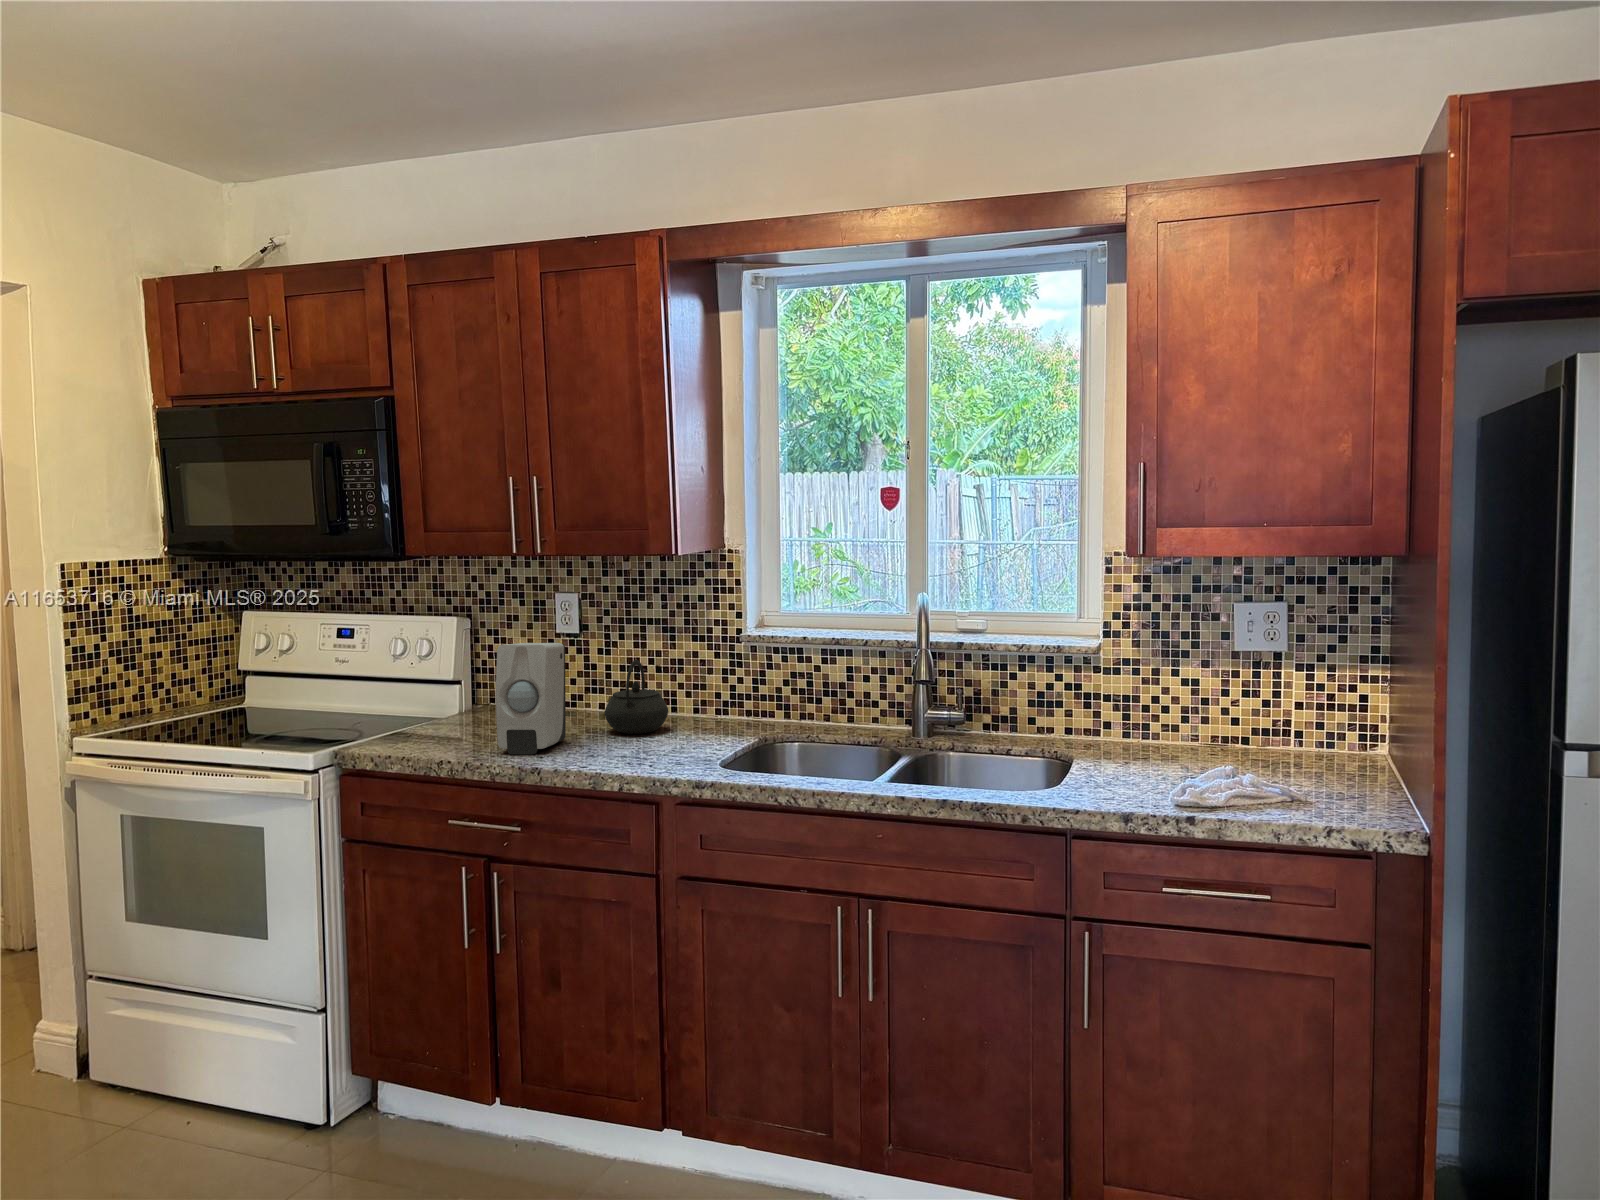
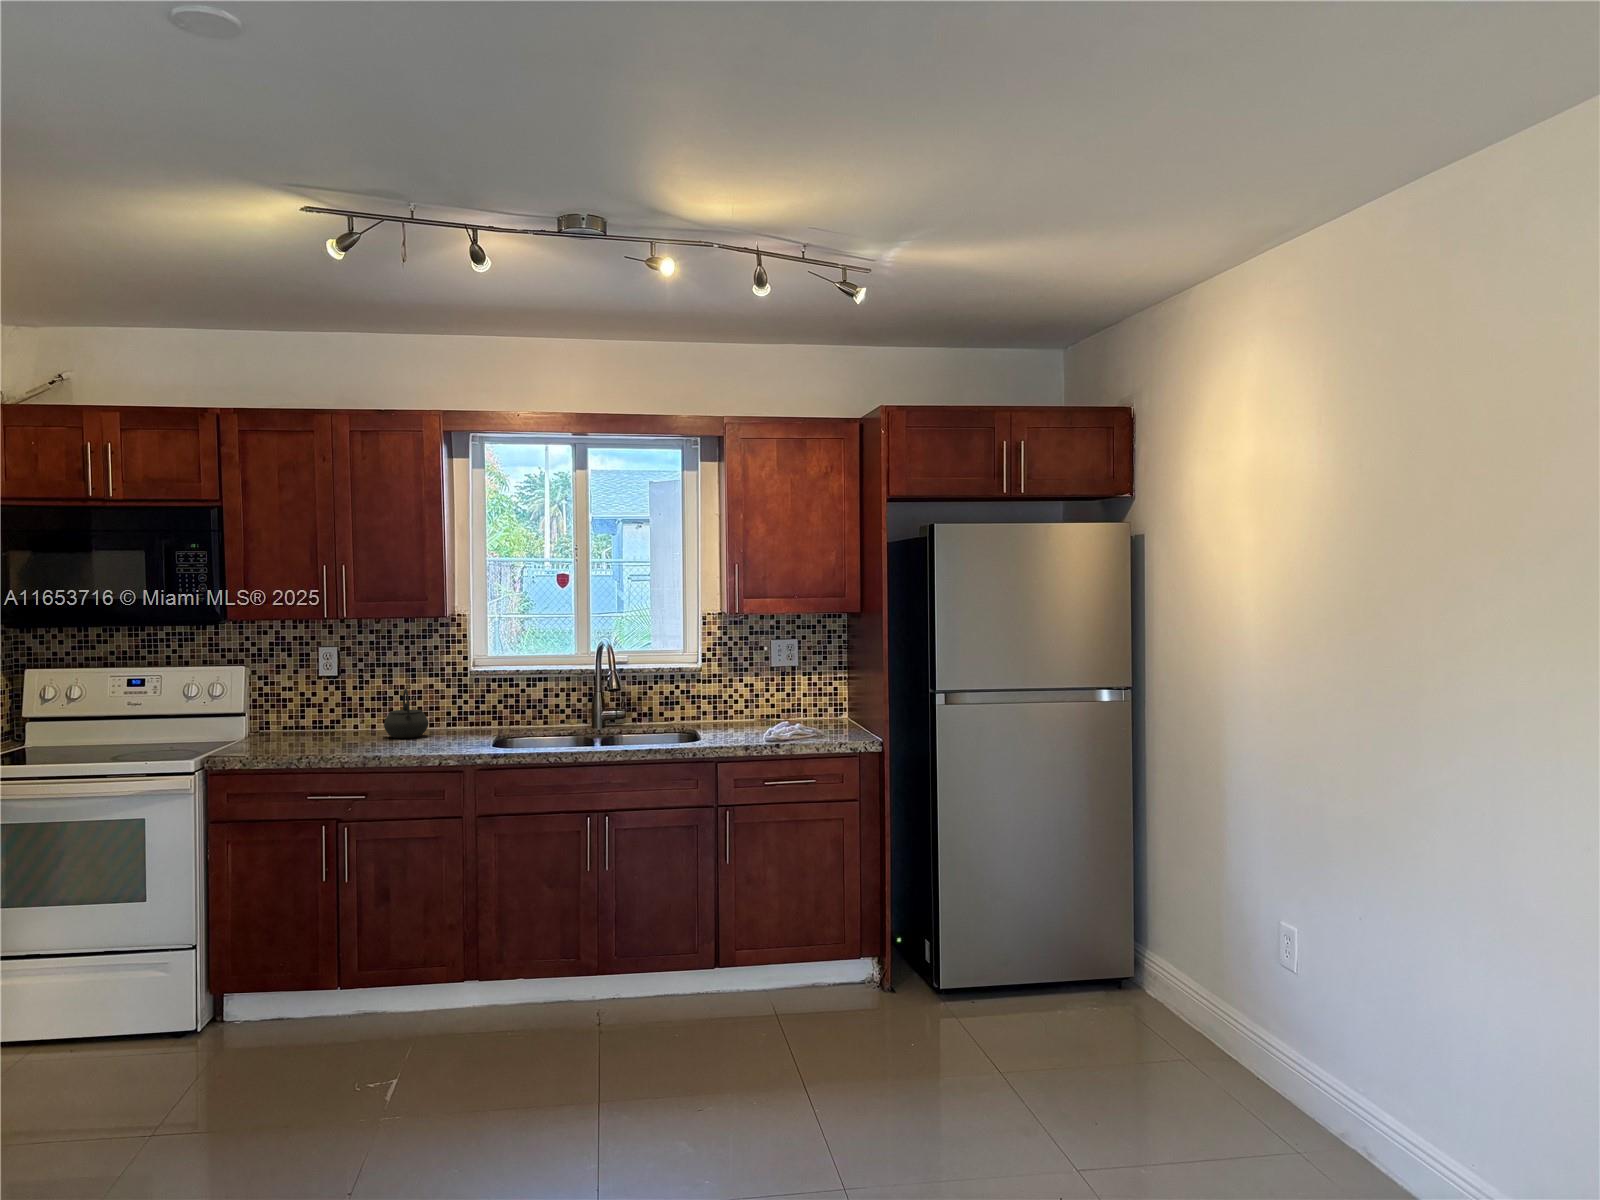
soap dispenser: present [496,643,566,754] -> none [334,677,372,750]

